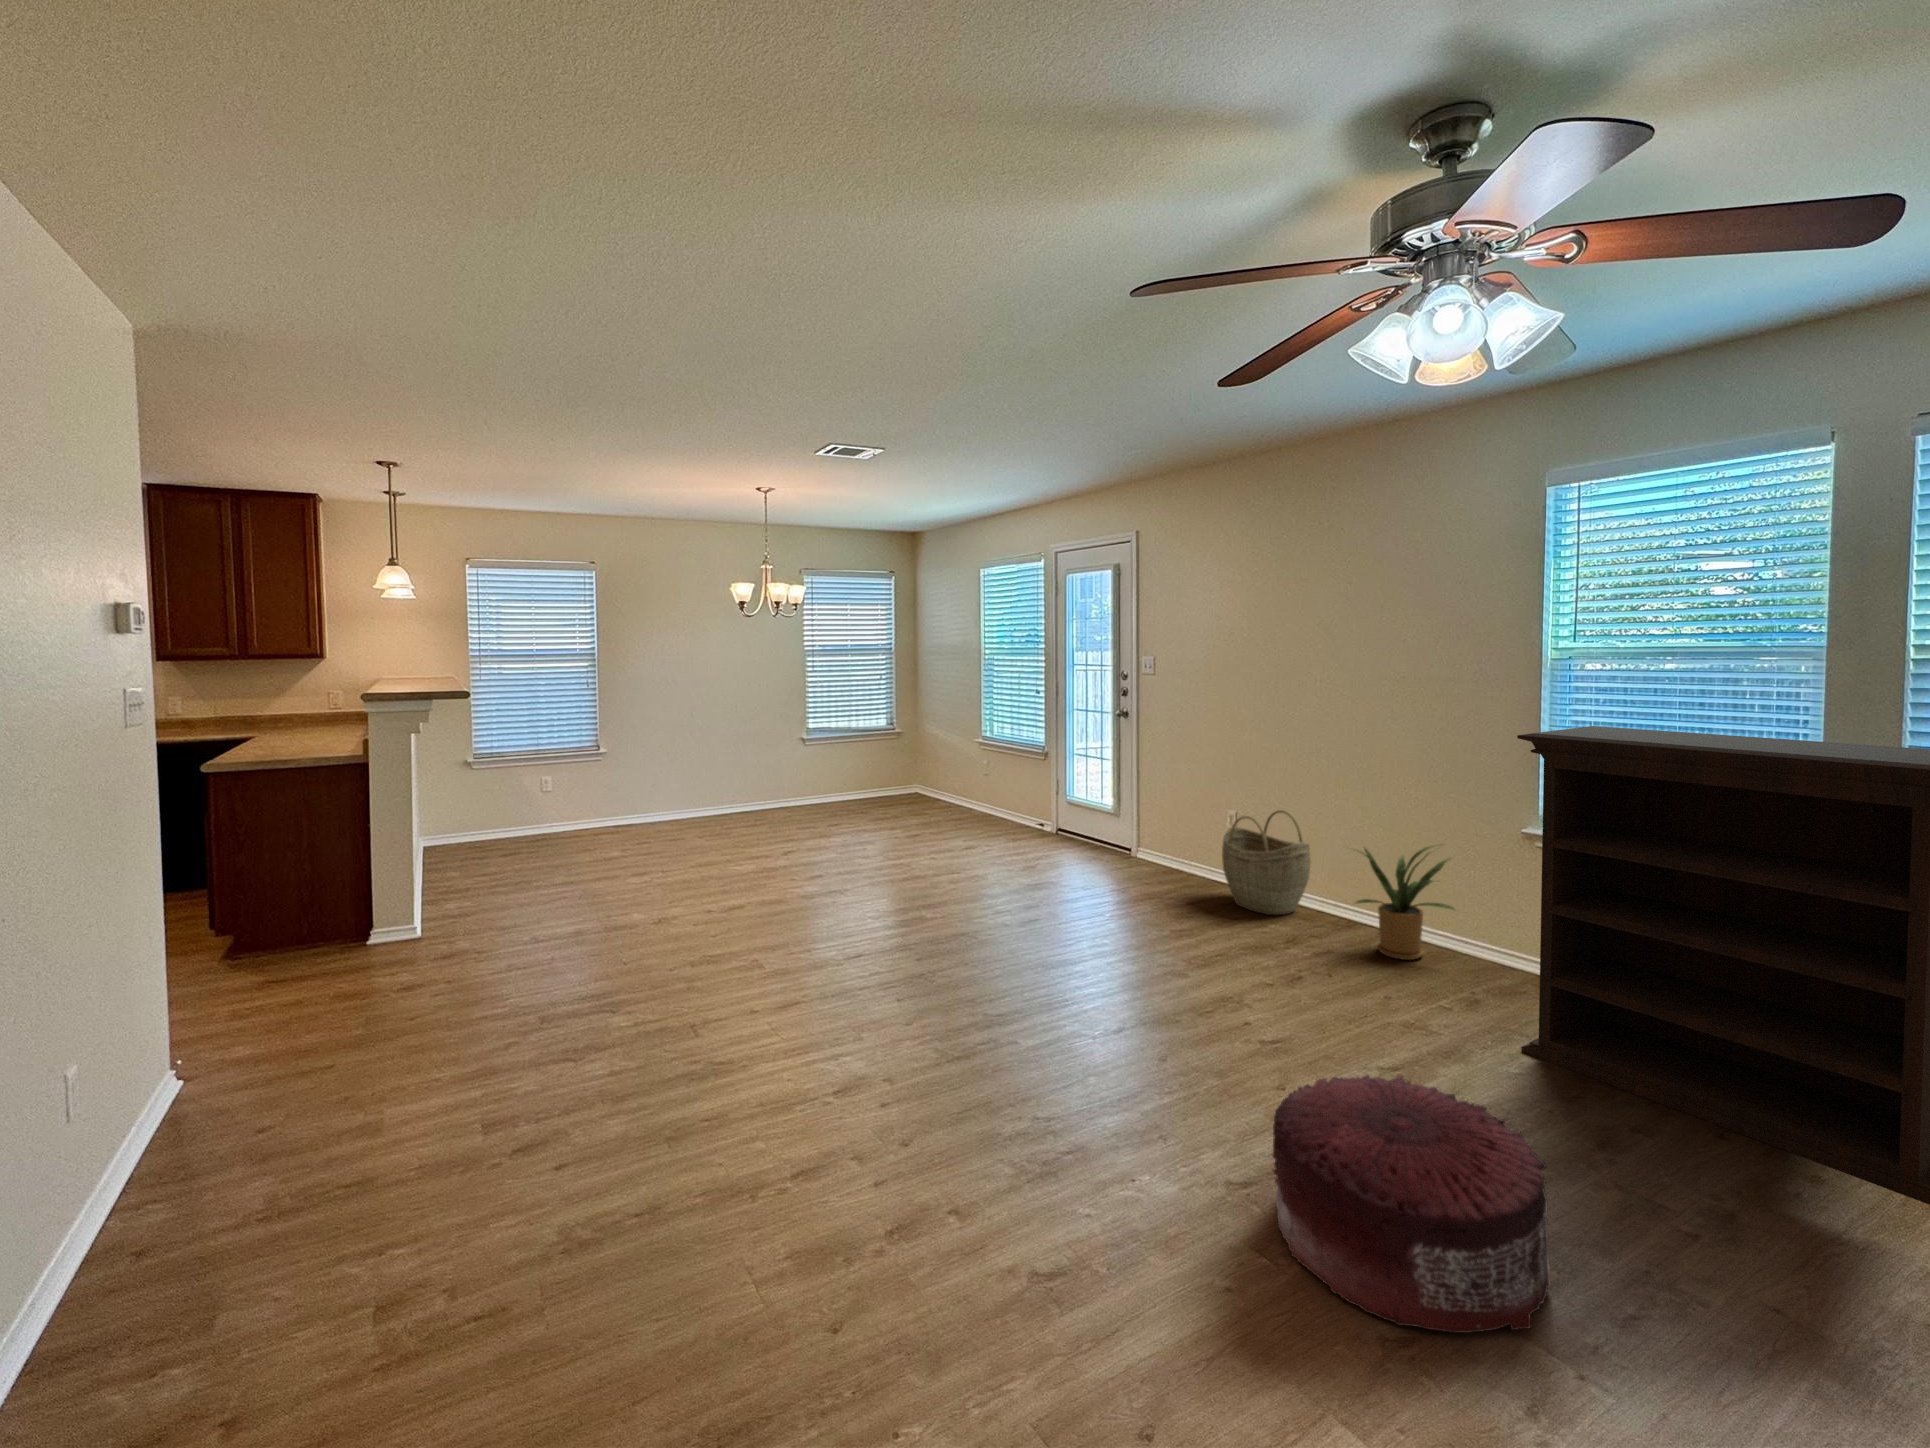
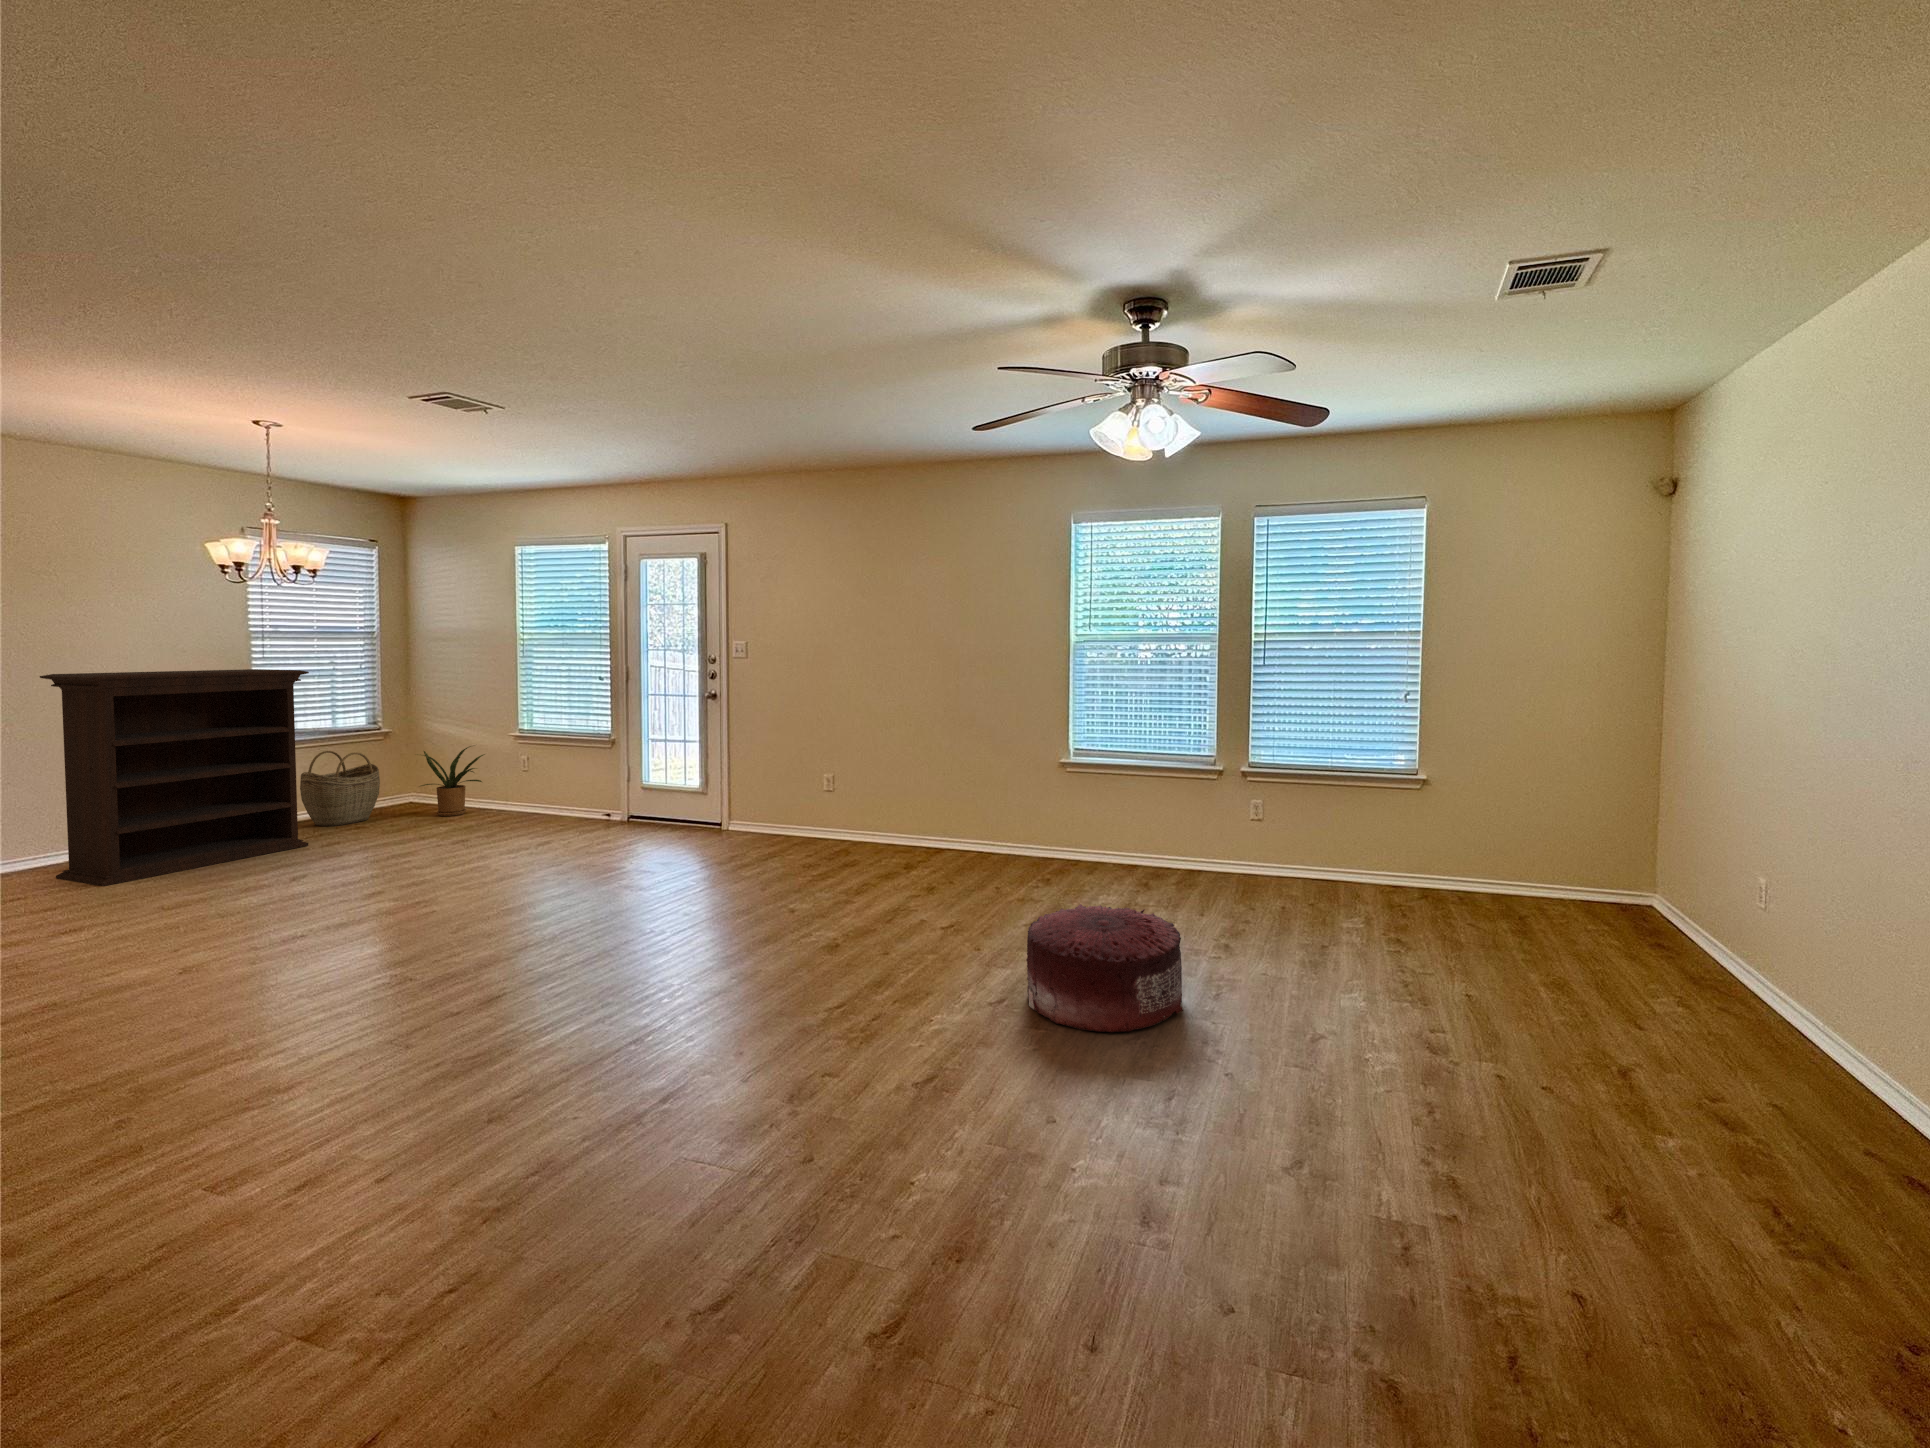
bookshelf: present [1517,726,1930,1205] -> present [40,669,309,886]
woven basket: present [1222,810,1311,915] -> present [300,751,380,826]
house plant: present [1354,844,1455,960] -> present [421,746,485,816]

